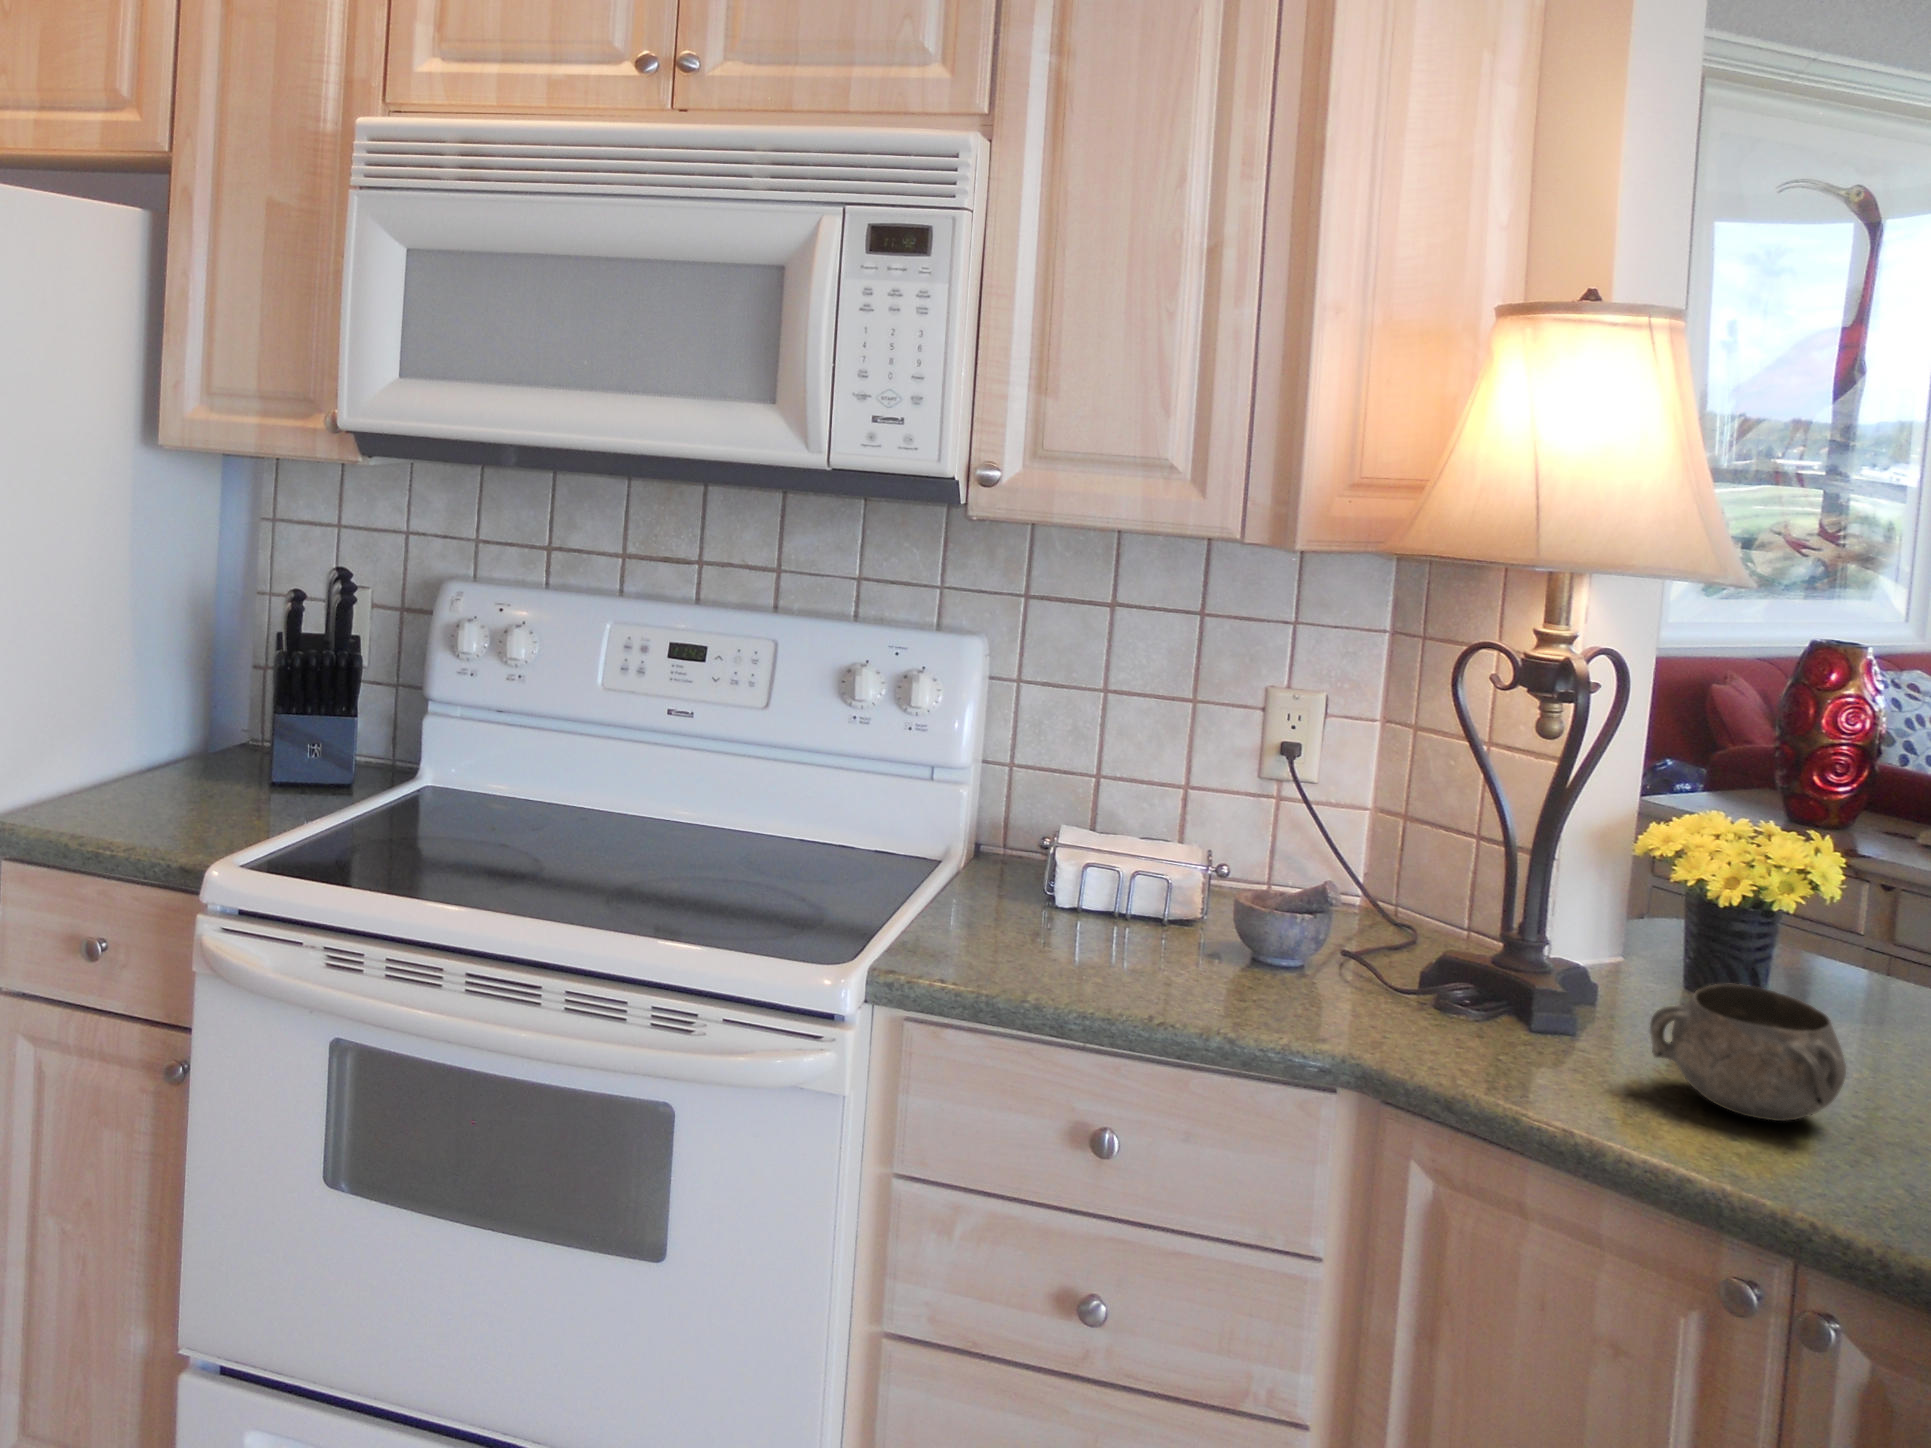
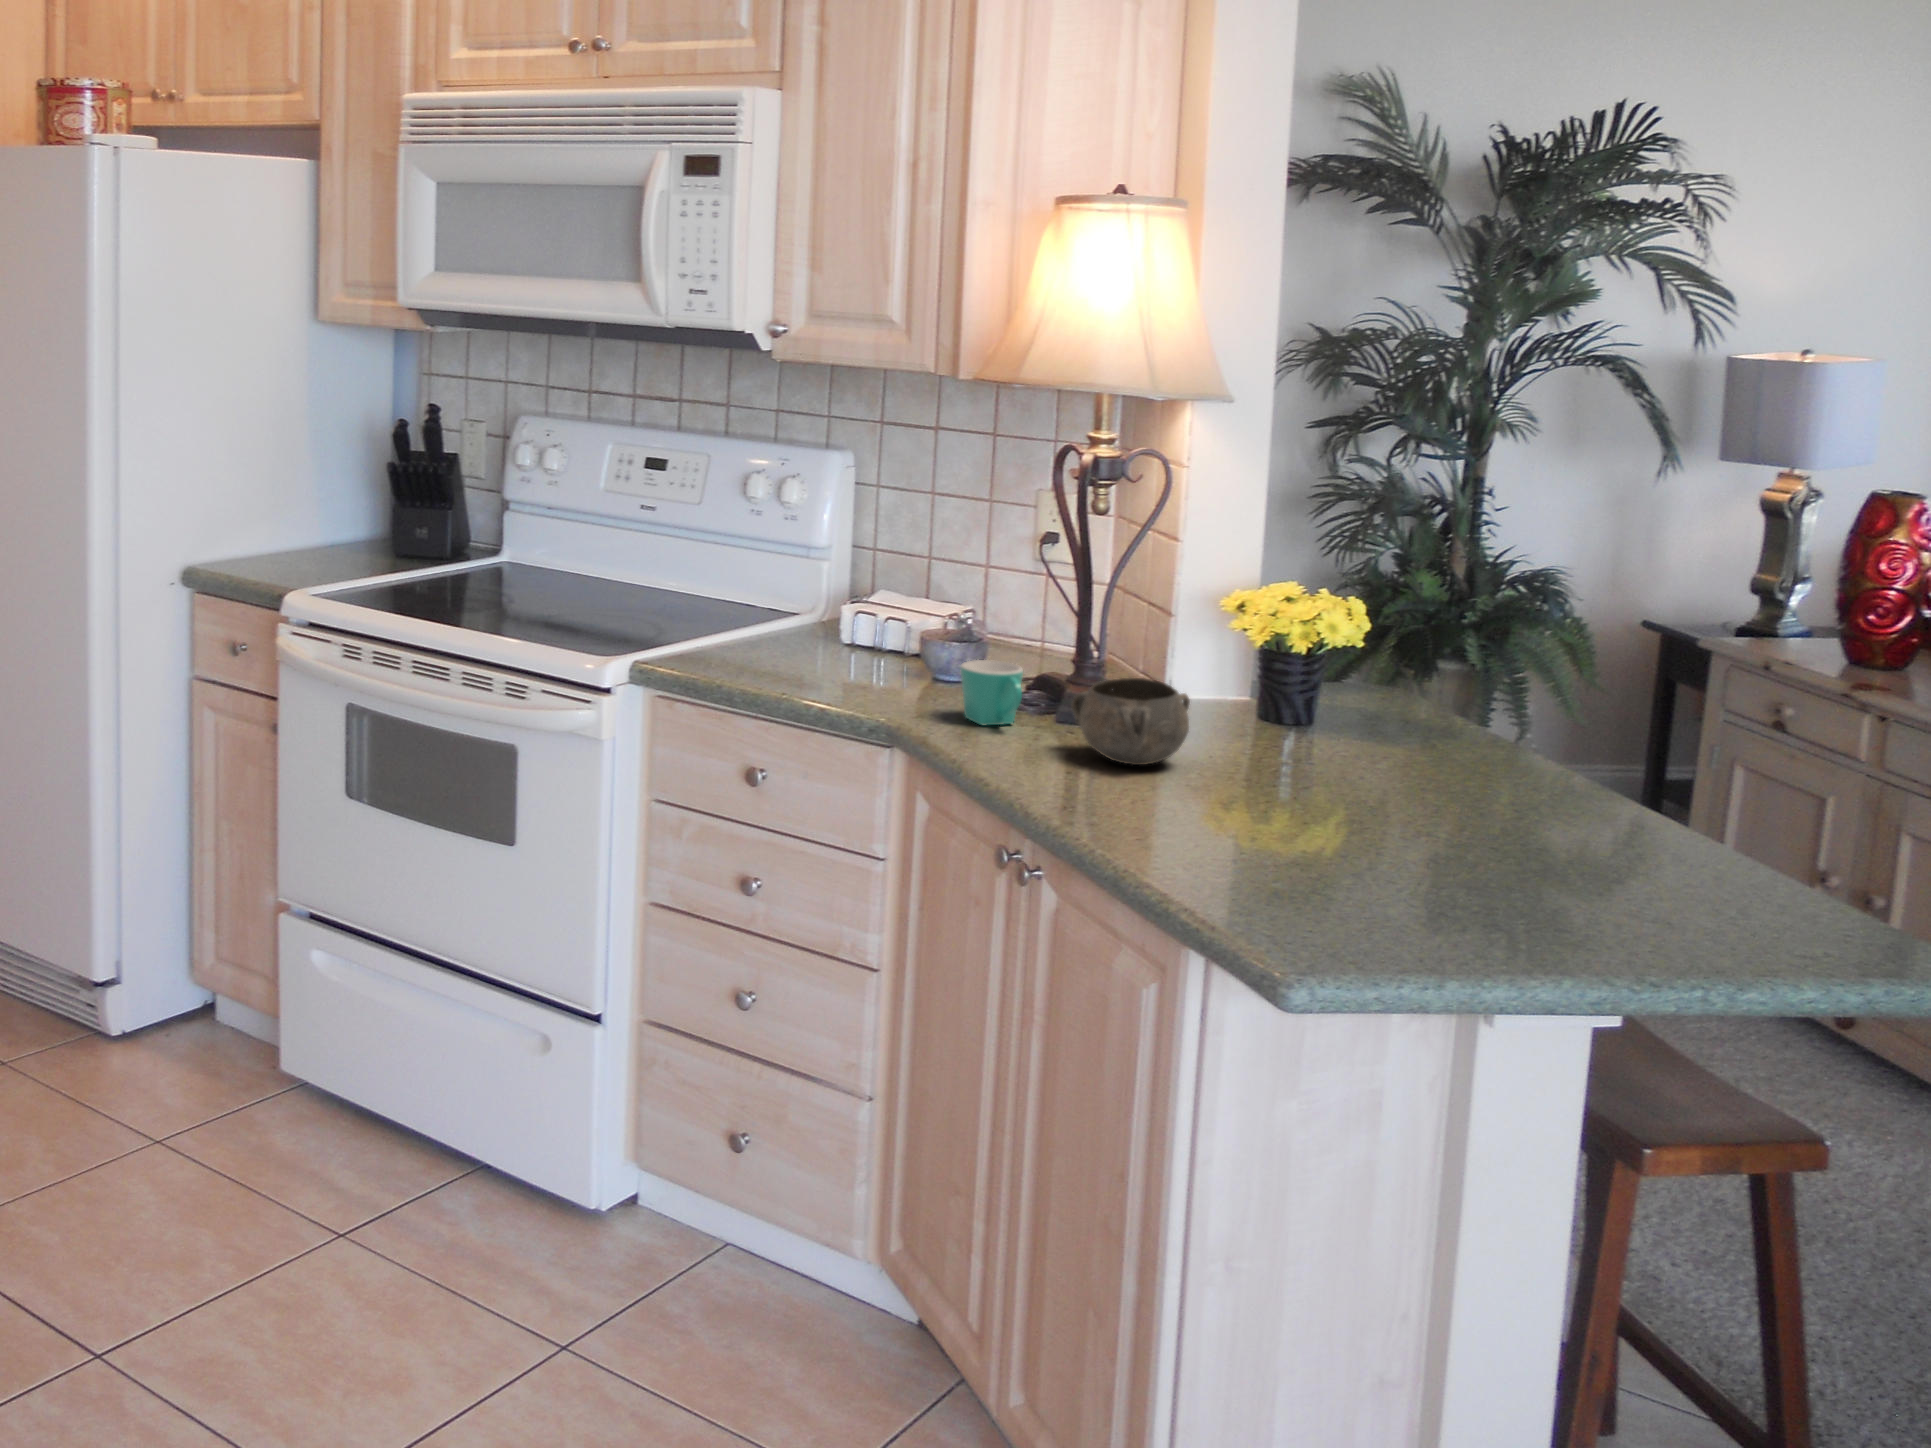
mug: none [1421,954,1553,1058] -> present [961,660,1023,725]

